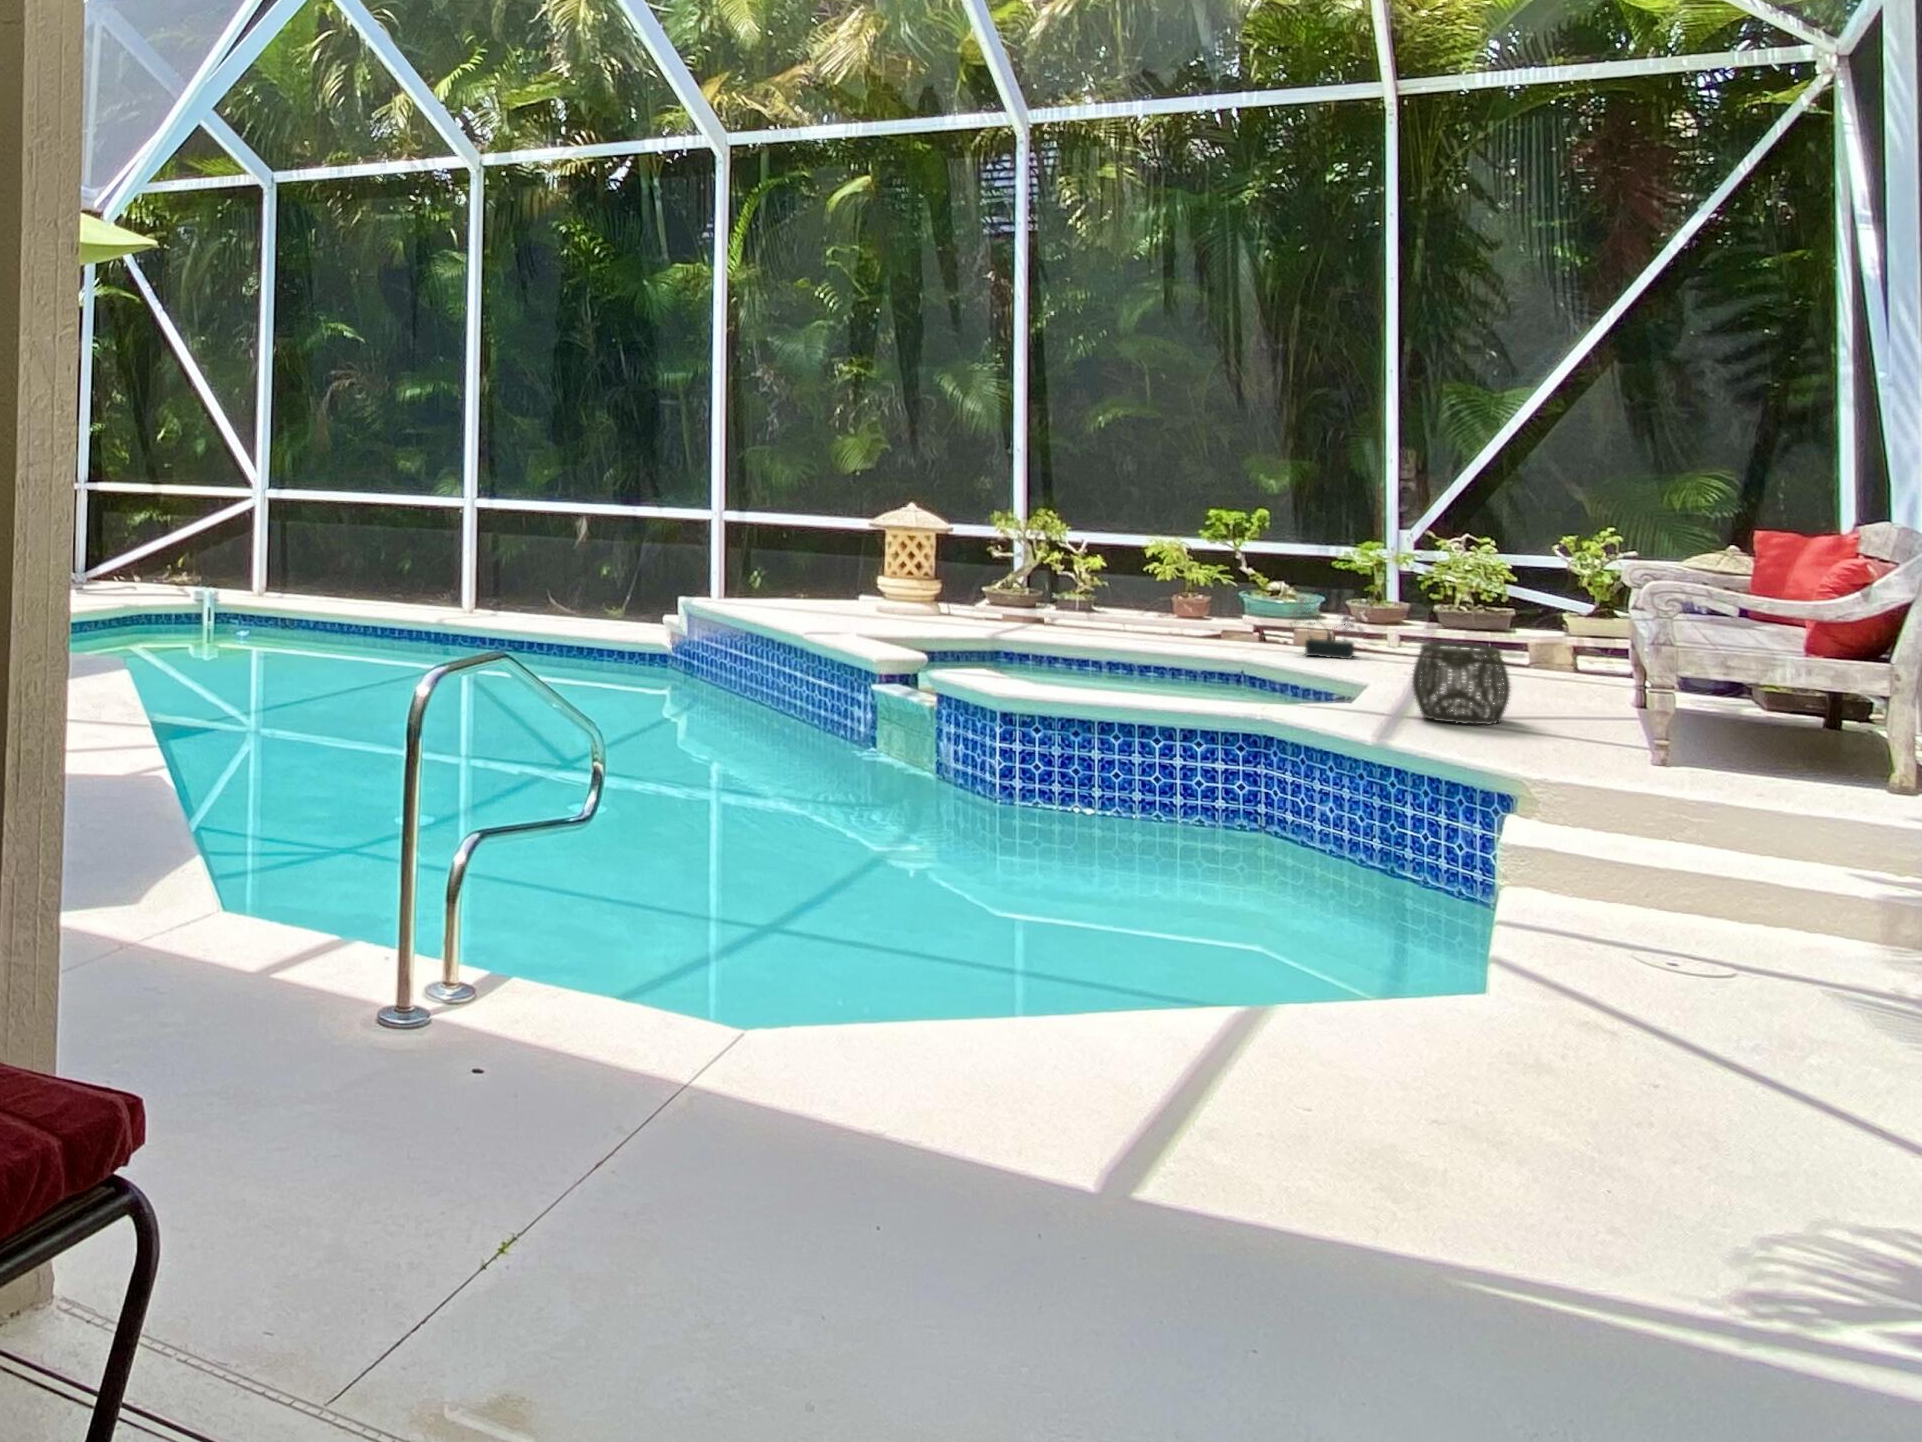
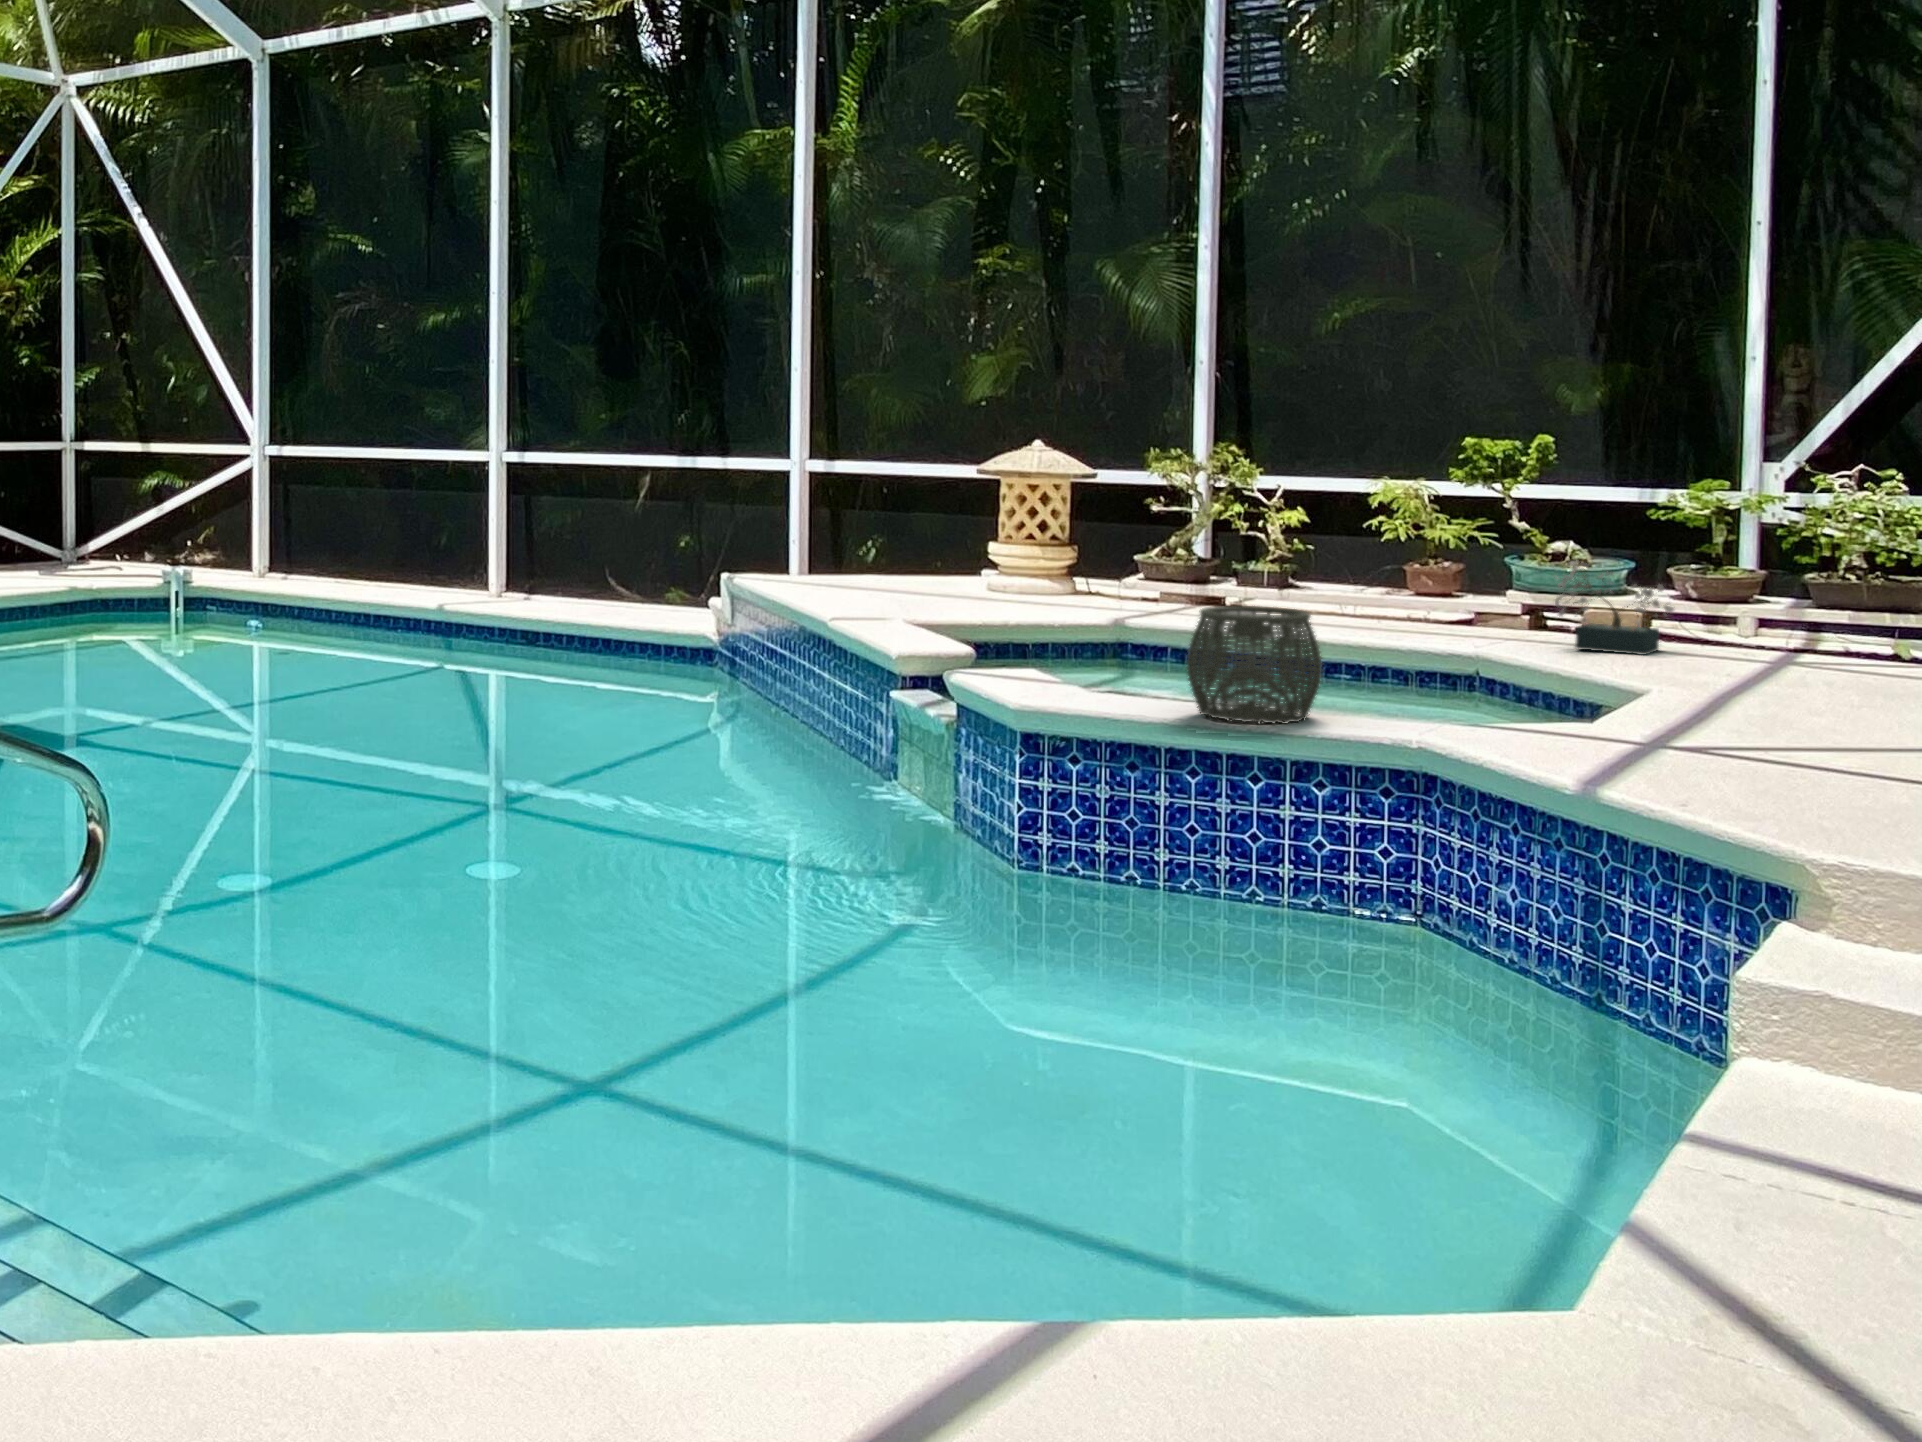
woven basket: present [1412,642,1510,724] -> present [1187,606,1322,723]

